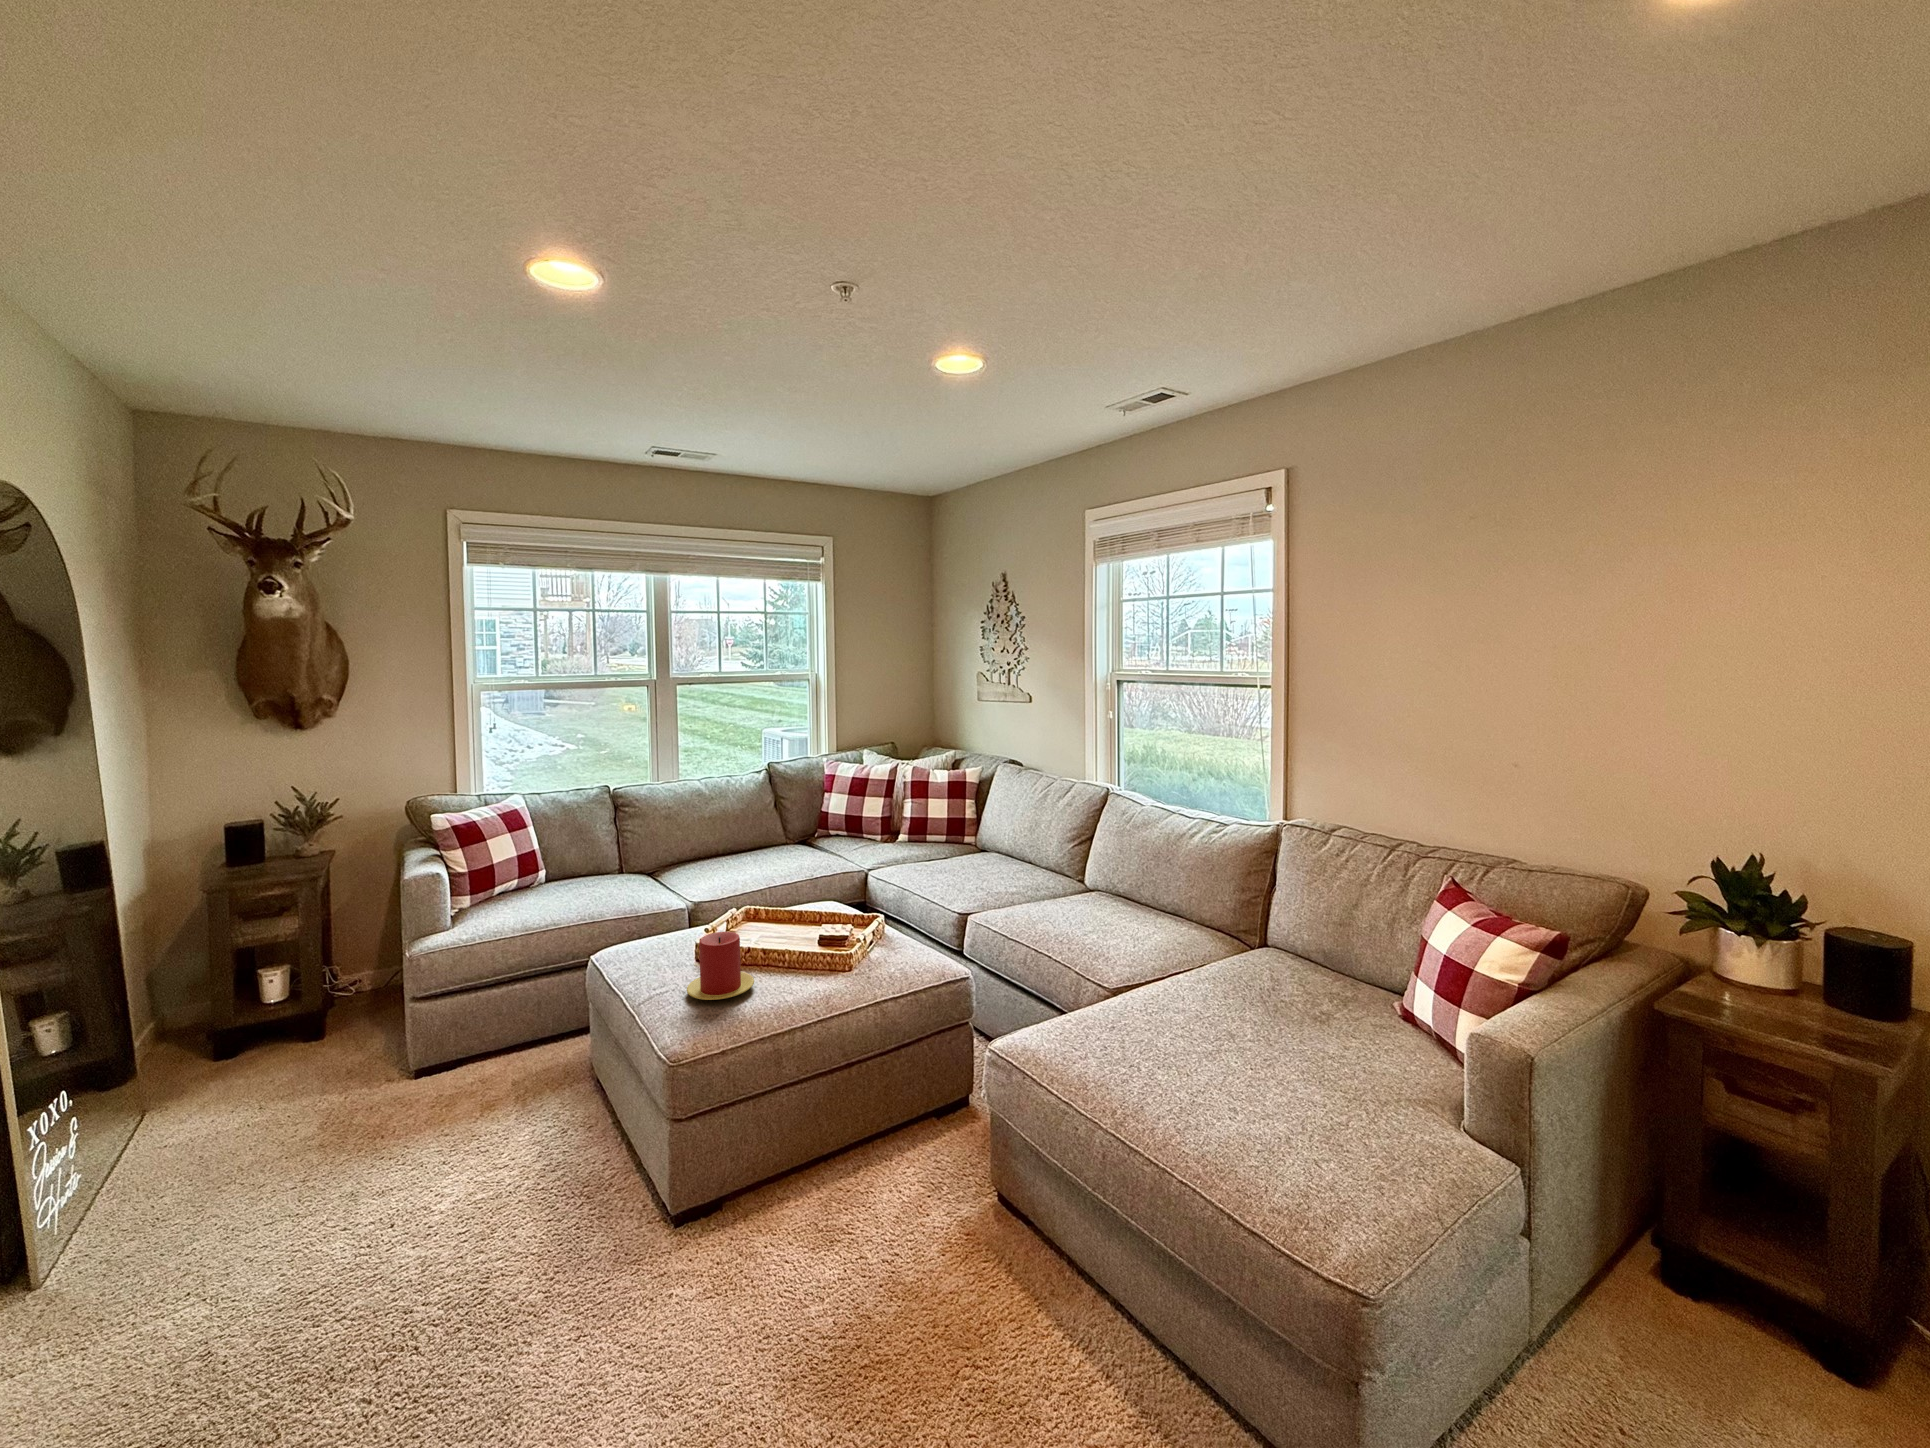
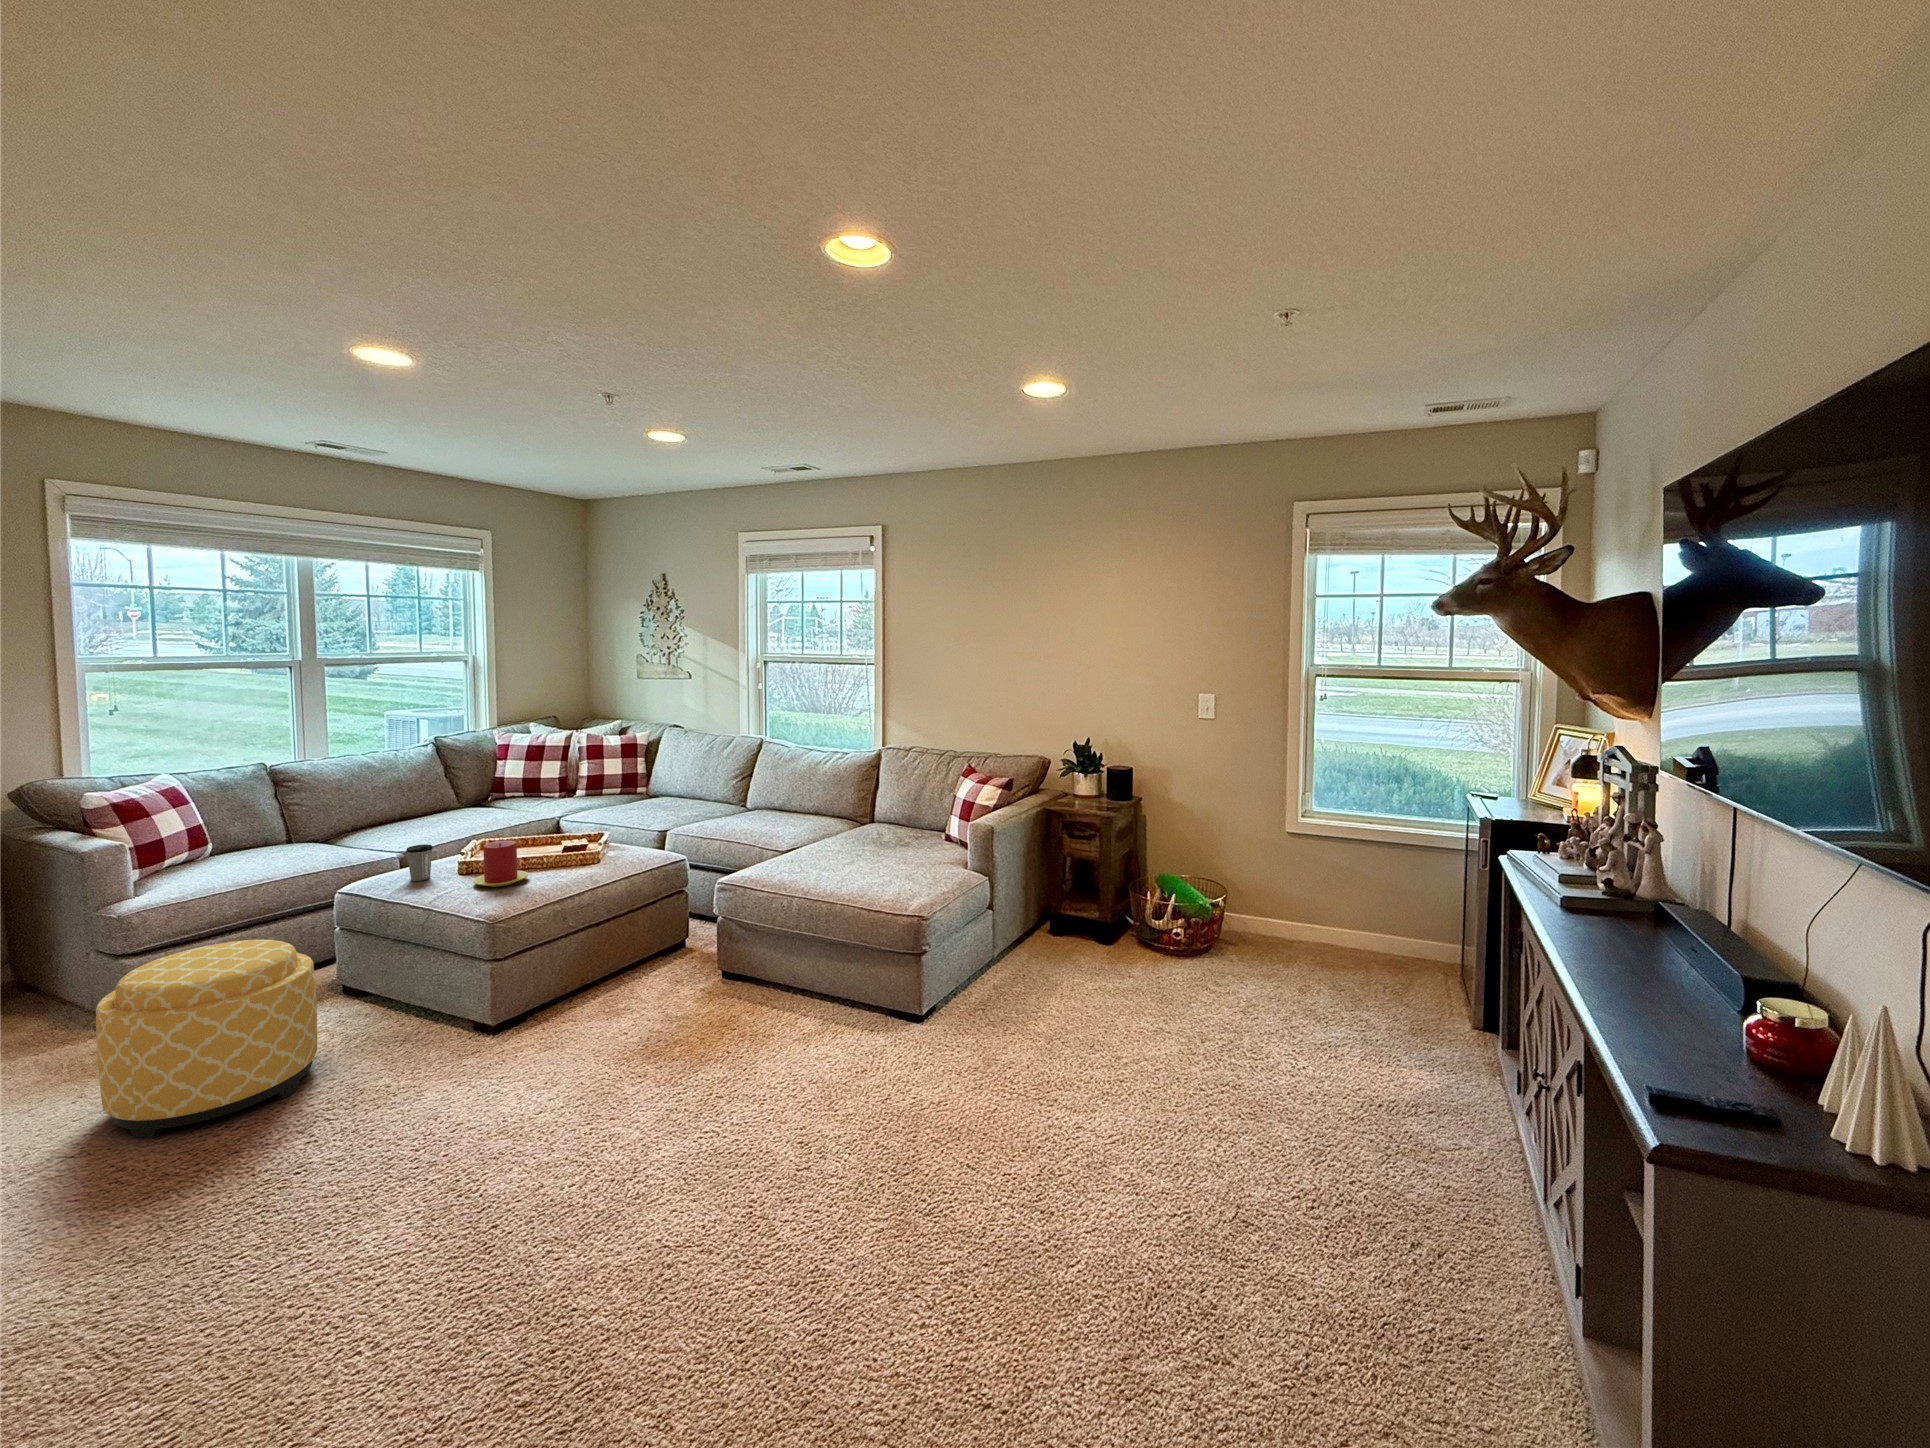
coffee cup: none [635,919,665,968] -> present [406,844,433,881]
ottoman: none [232,1036,486,1315] -> present [96,940,317,1139]

